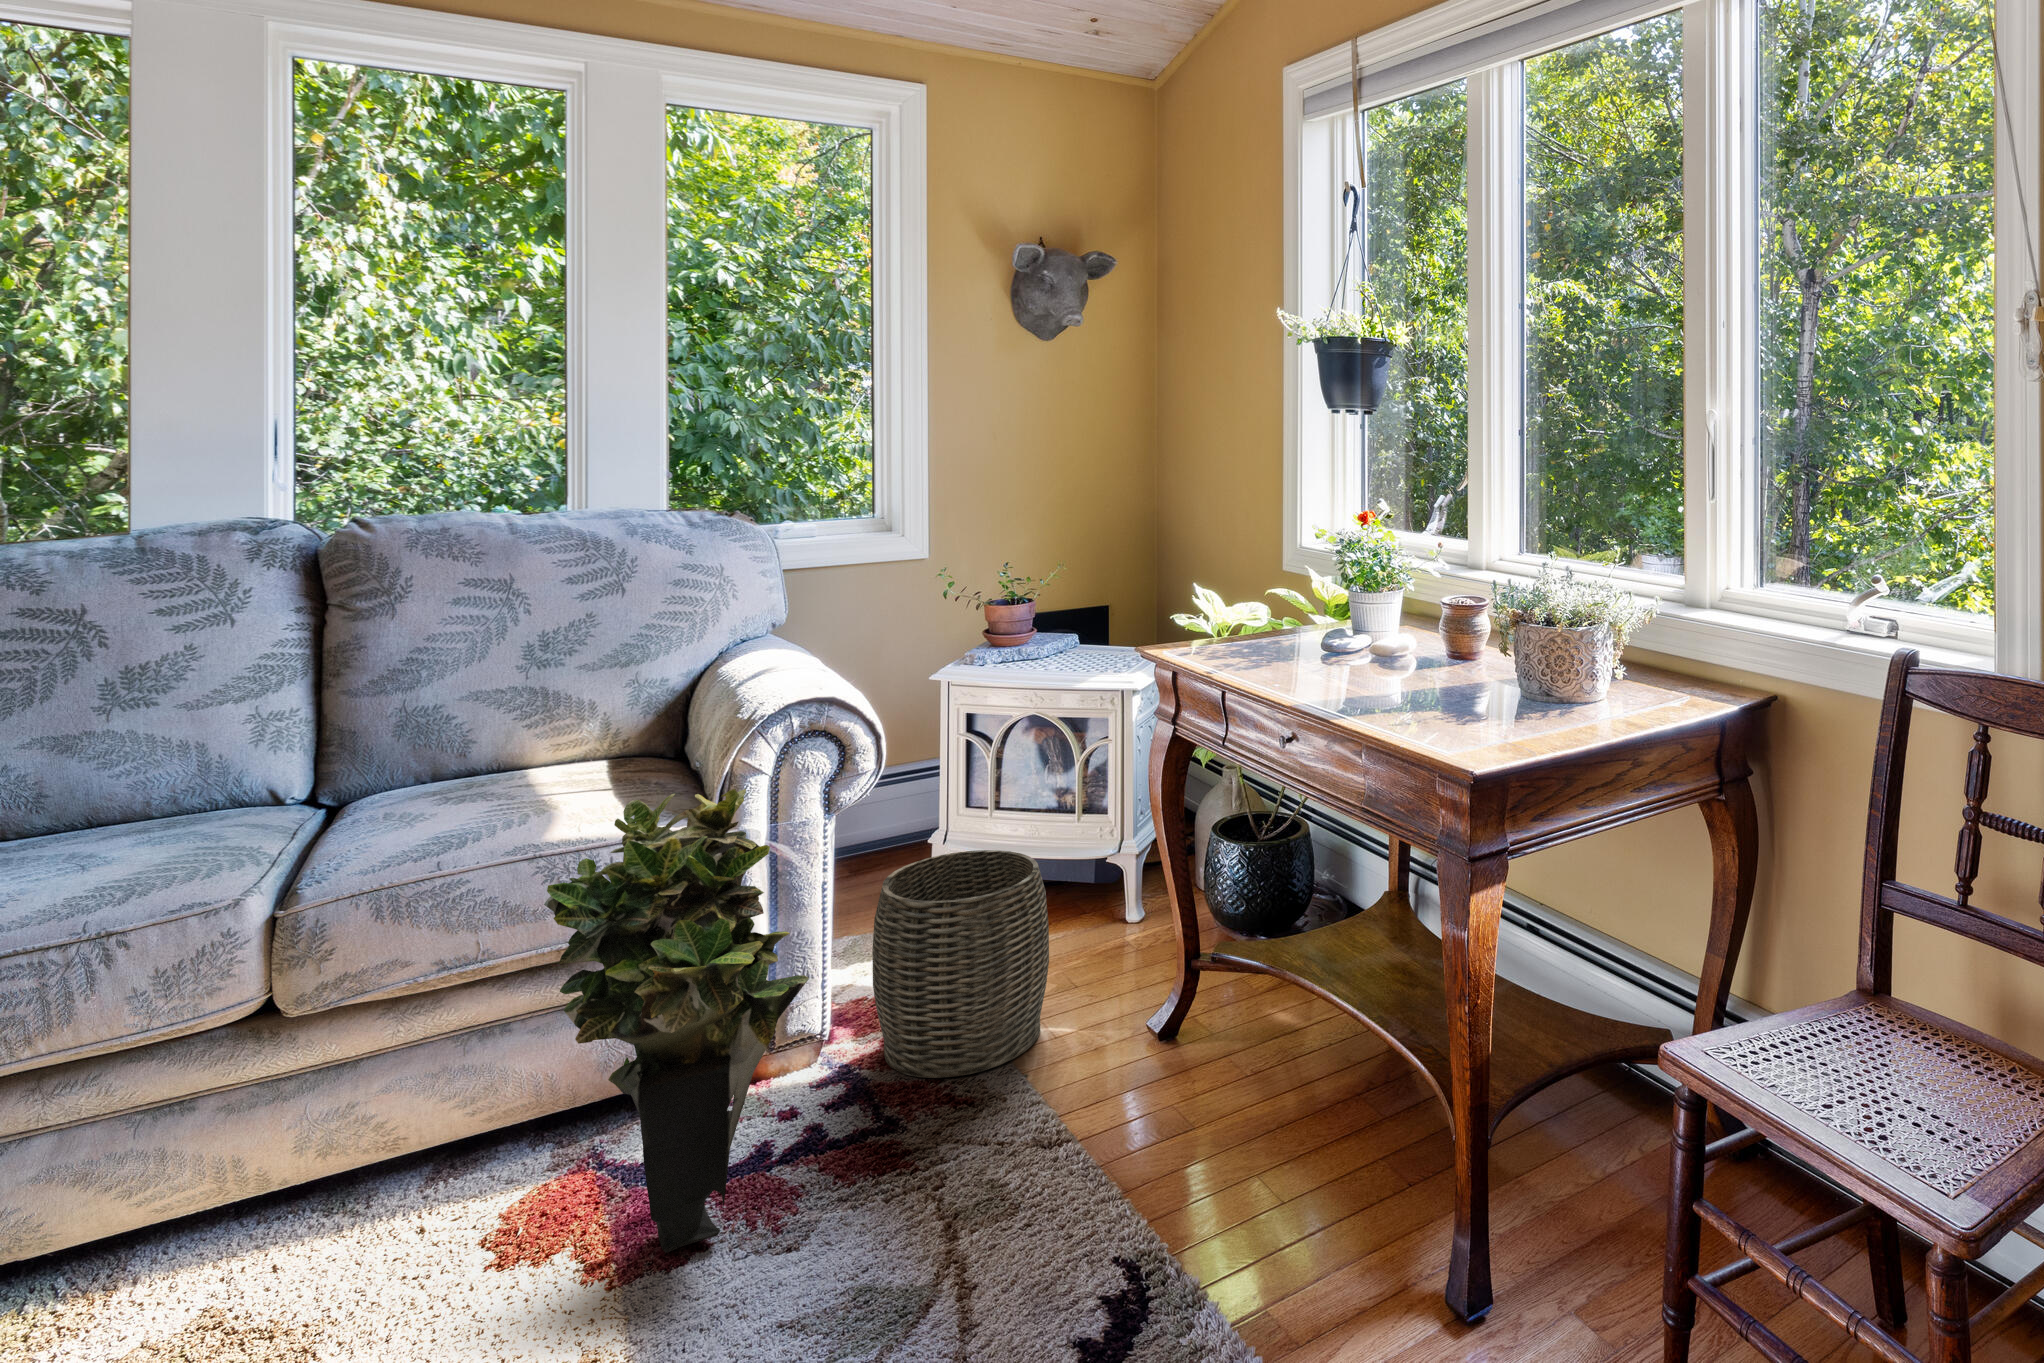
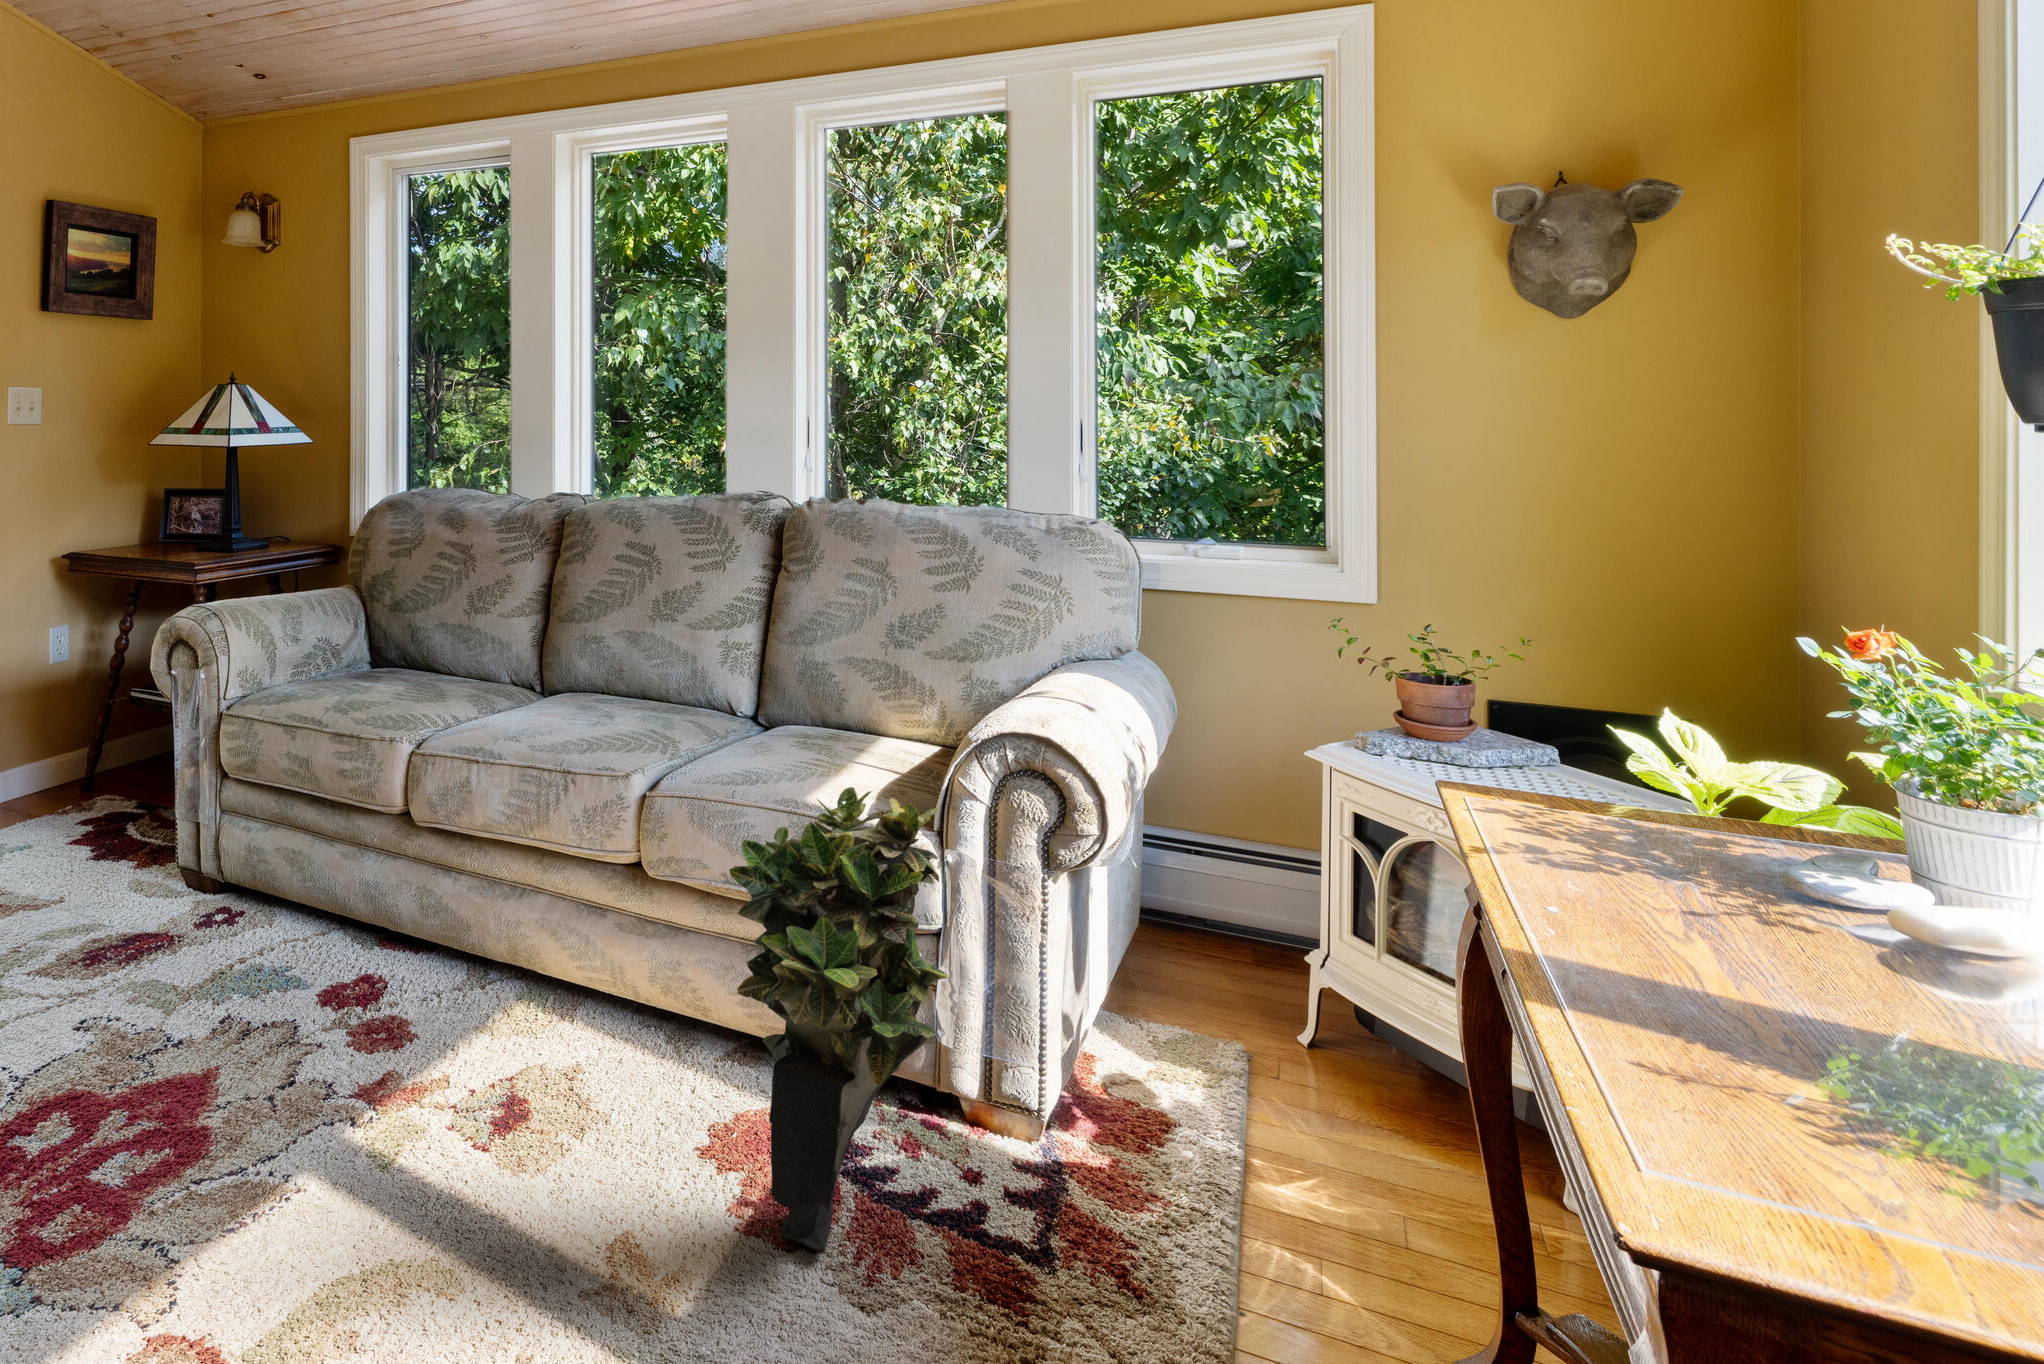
woven basket: present [872,850,1049,1078] -> none [1090,961,1322,1274]

